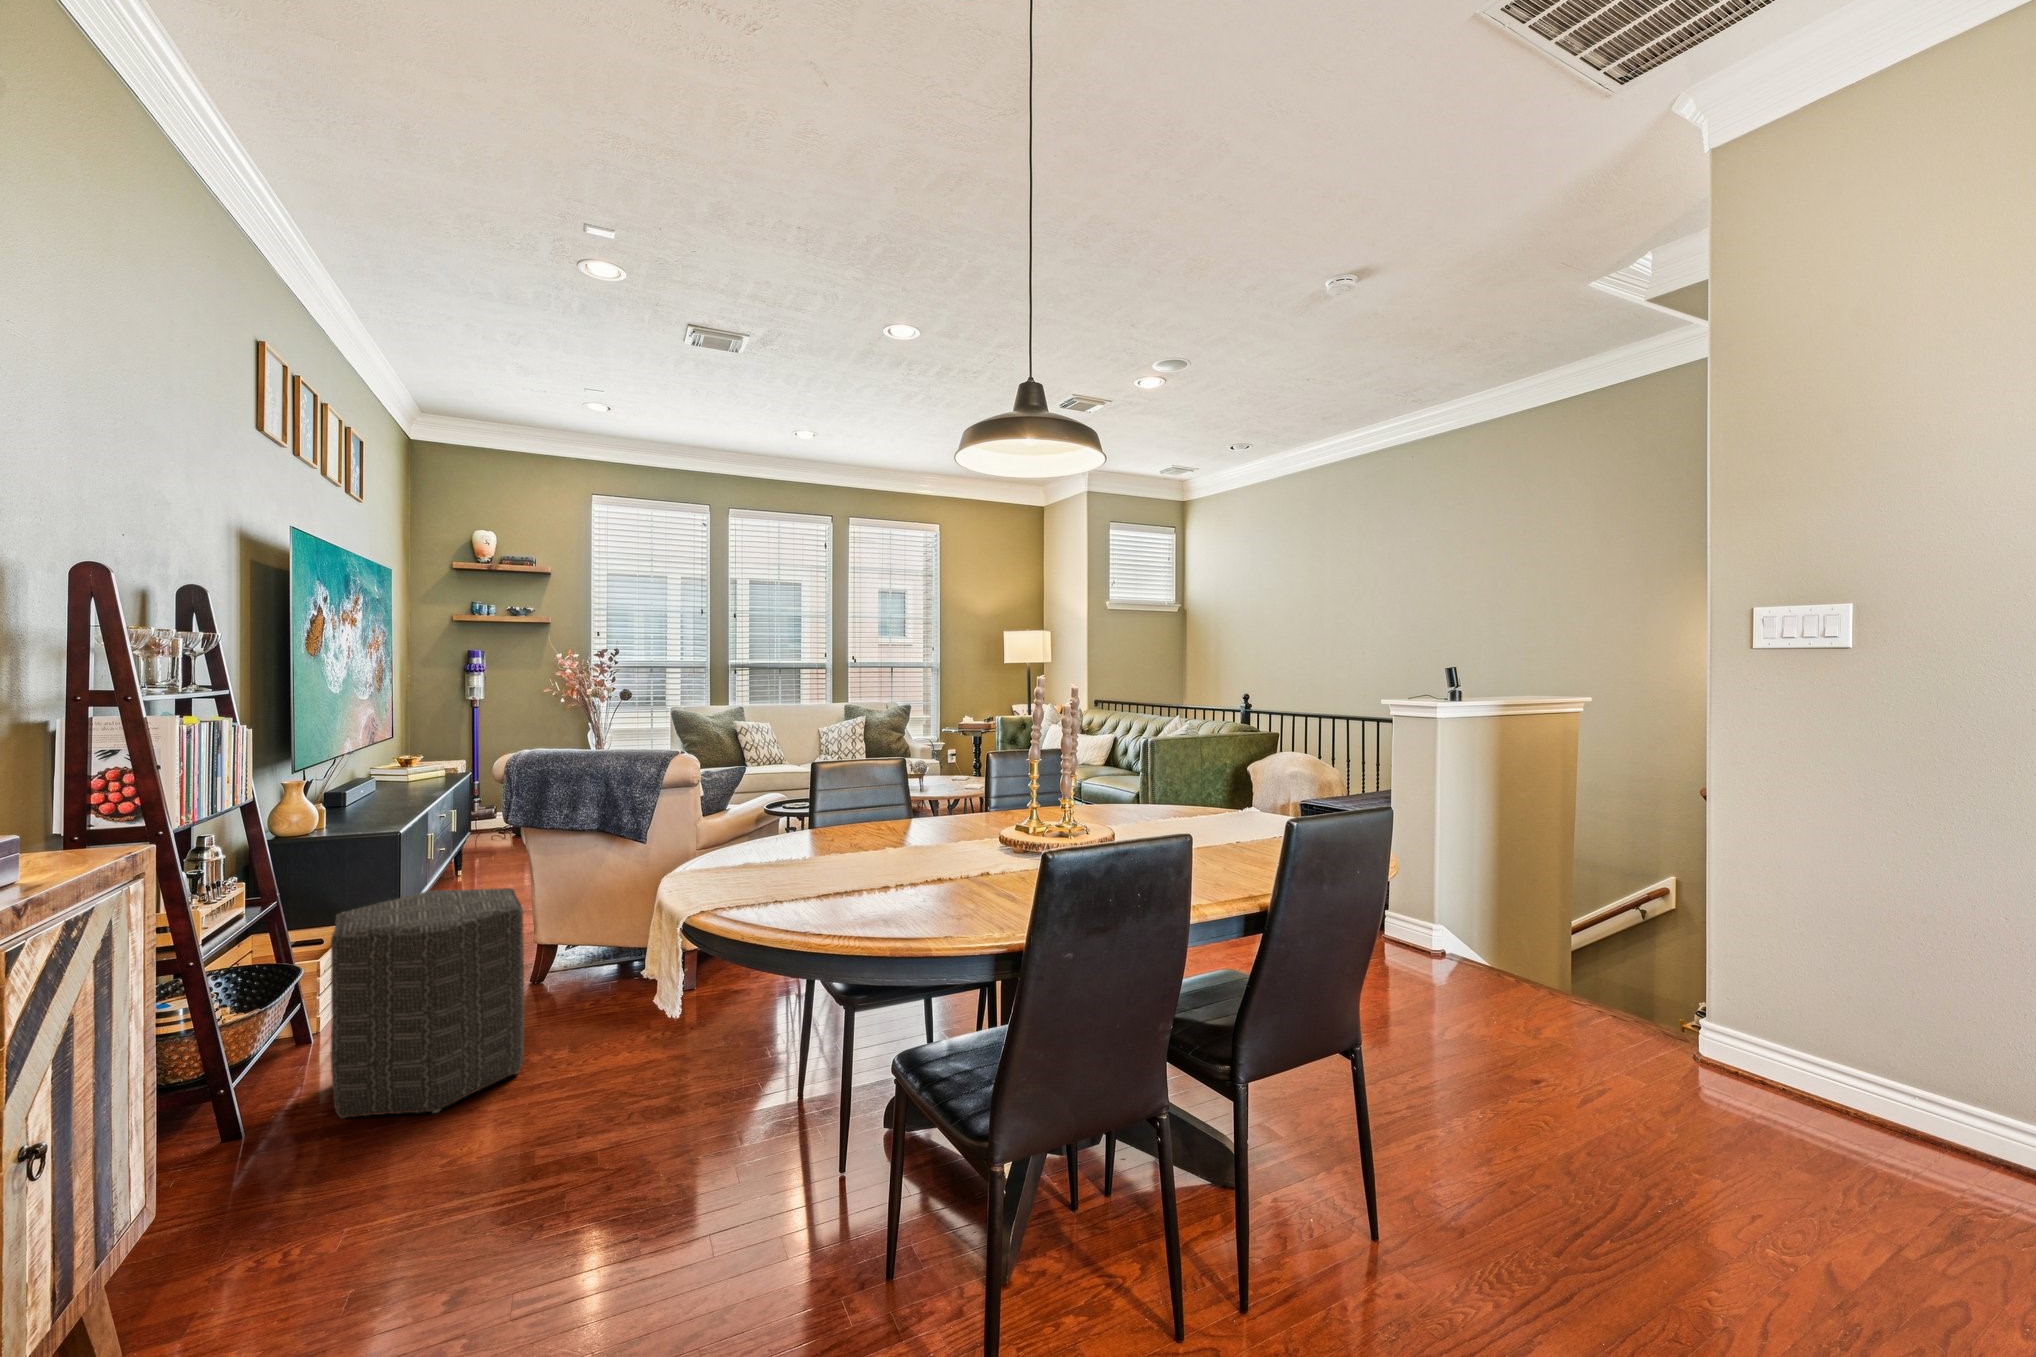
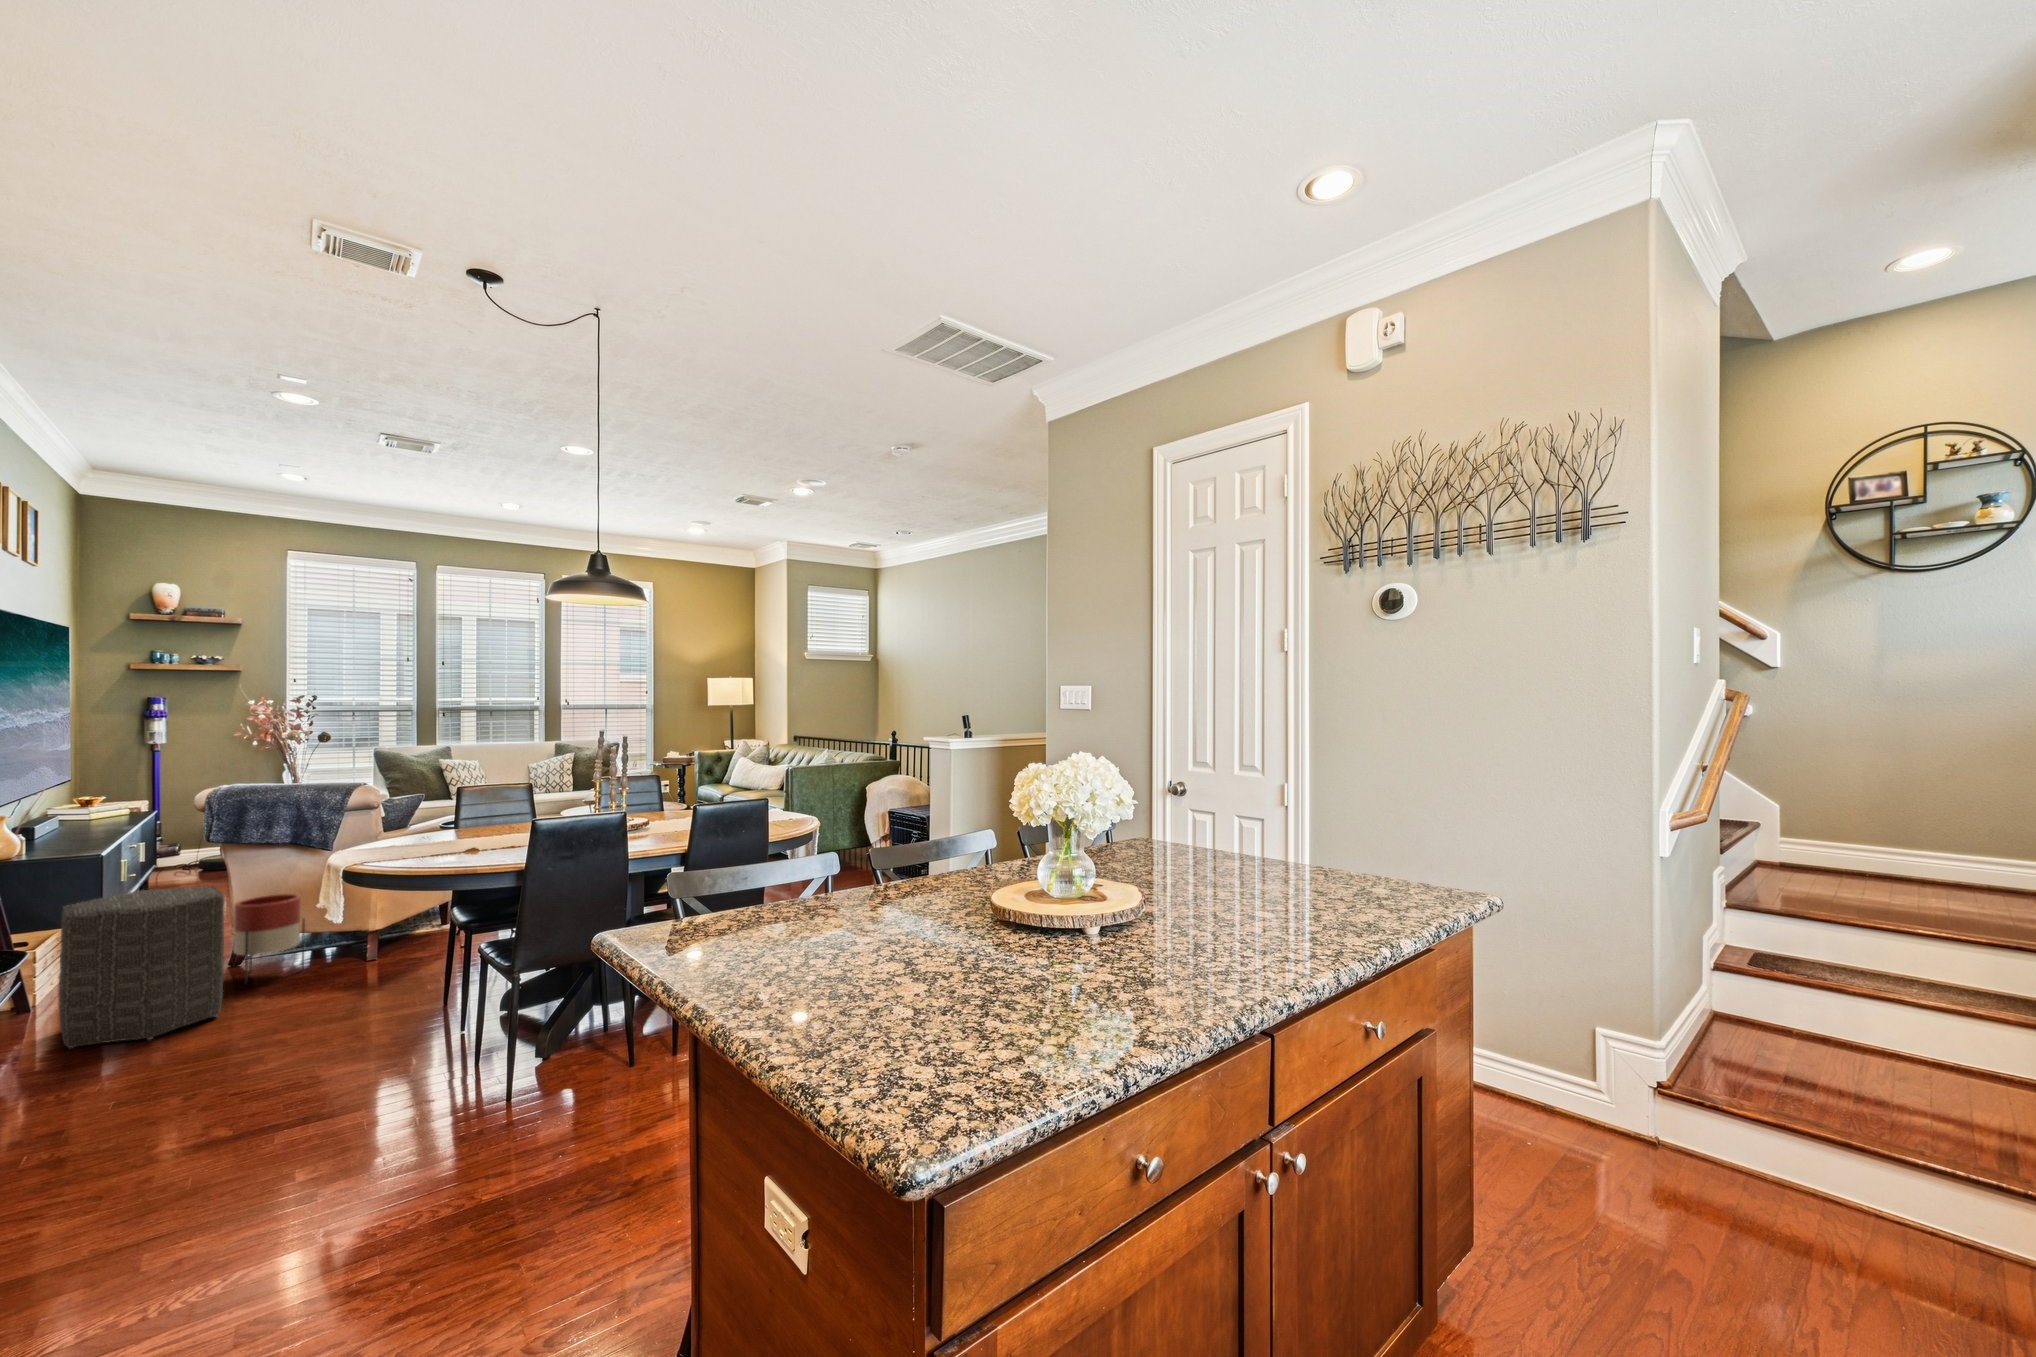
planter: none [539,891,617,1012] -> present [233,894,305,984]

